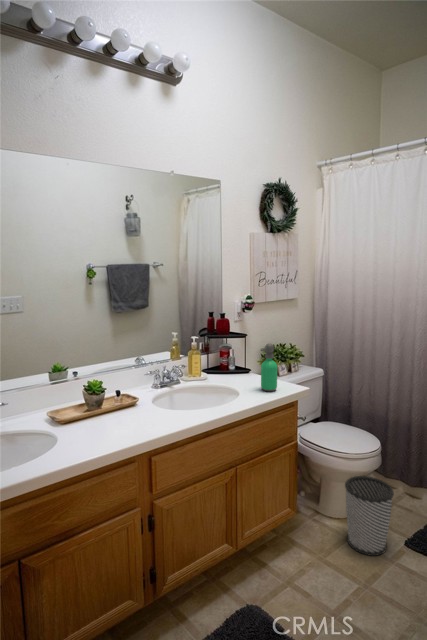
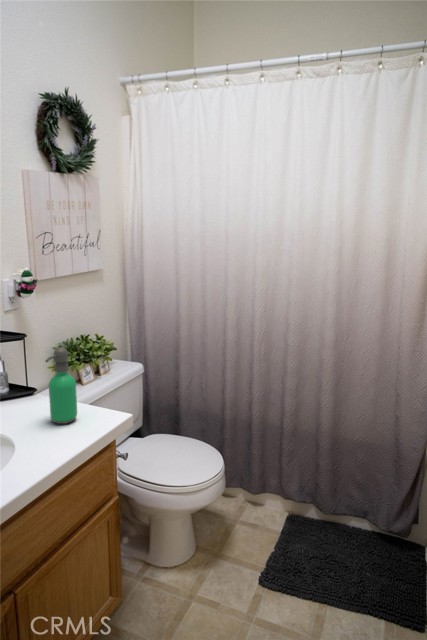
wastebasket: present [345,476,394,556] -> none [182,507,243,614]

